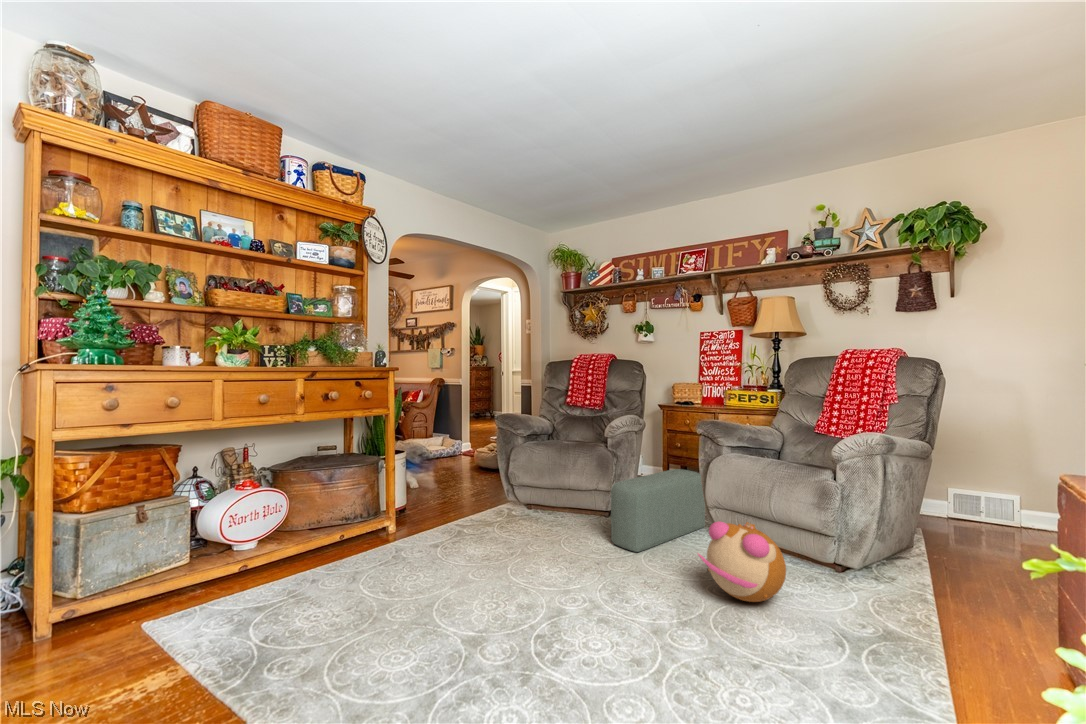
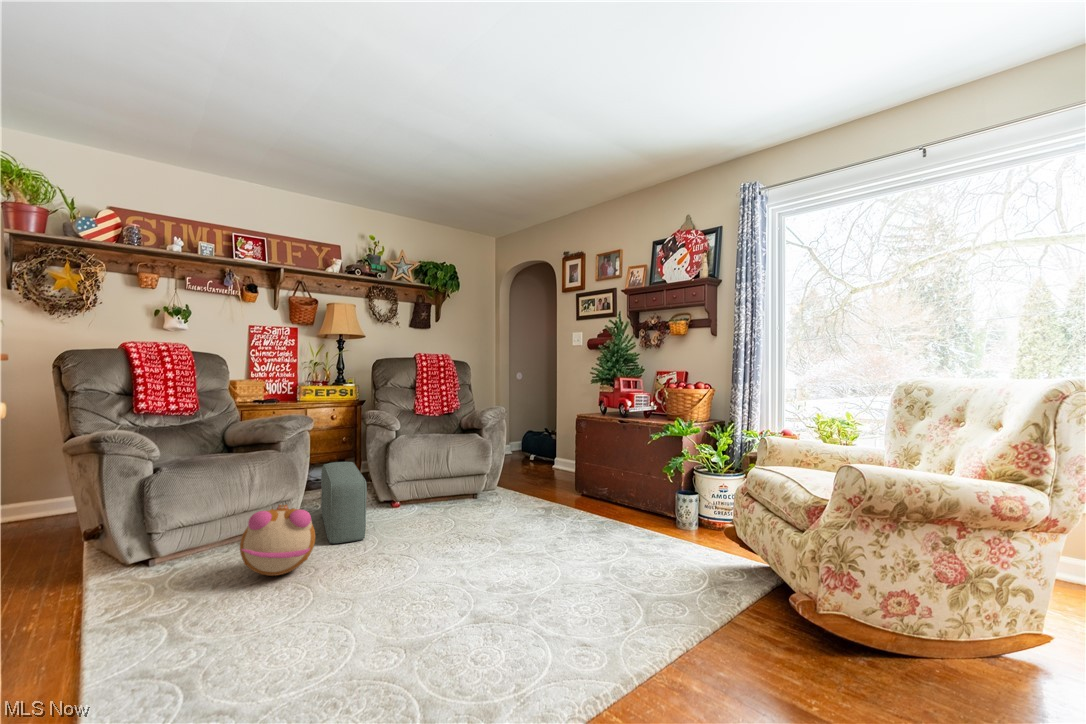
plush toy: present [698,522,786,602] -> present [240,505,315,576]

